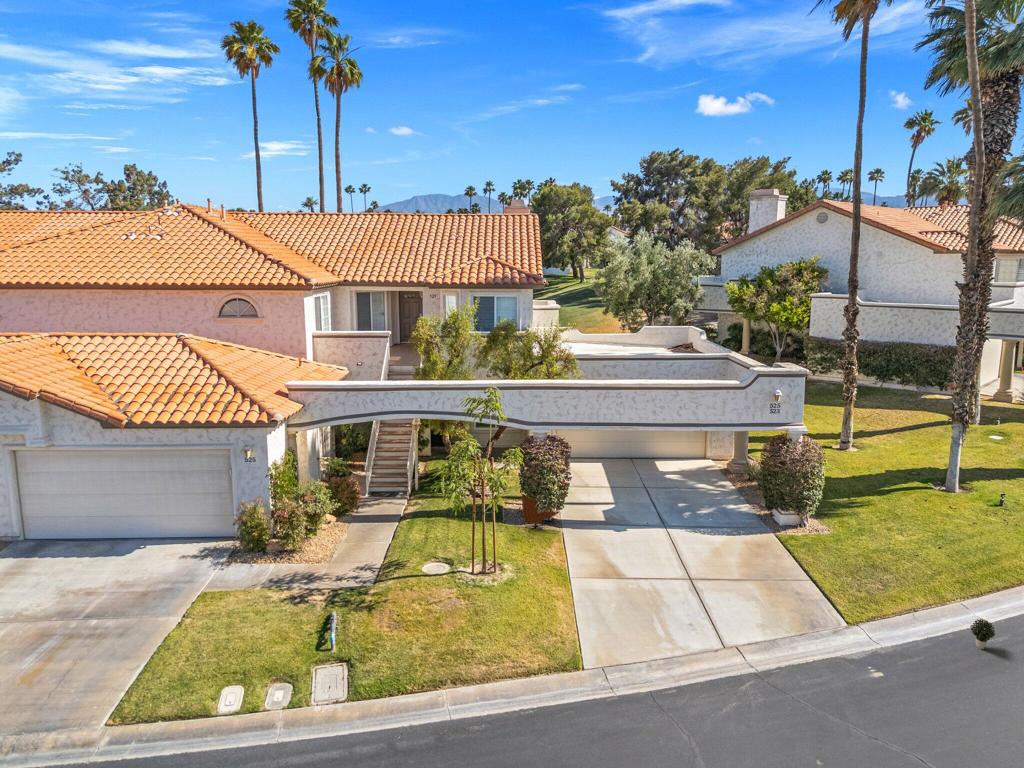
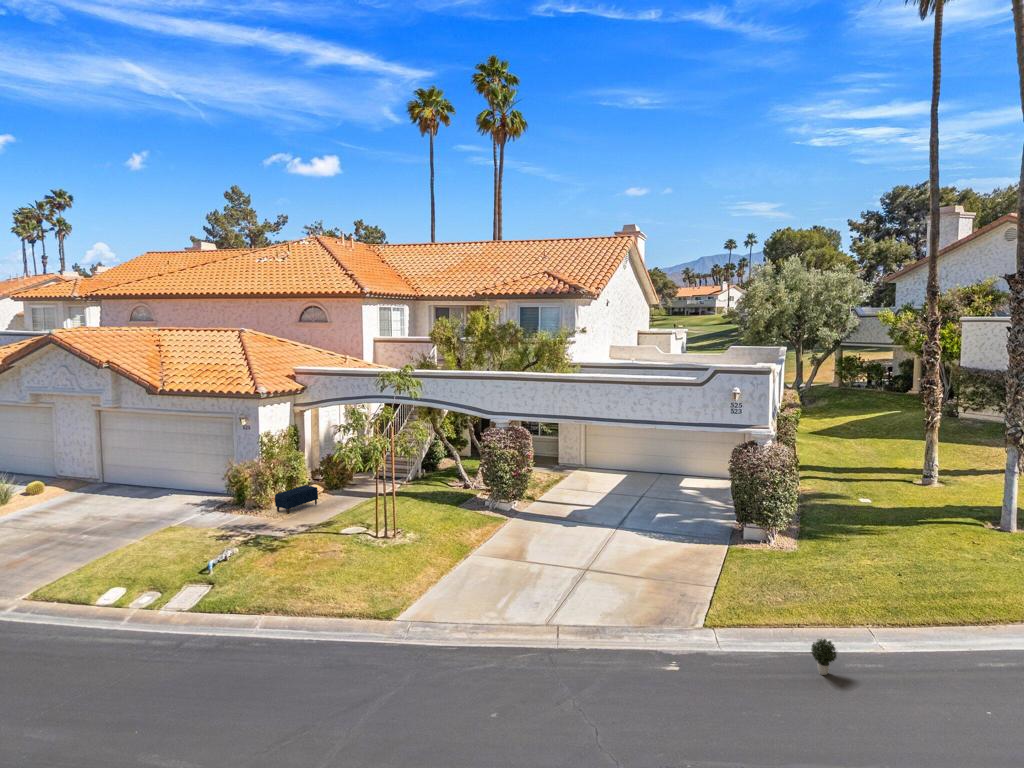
lounge chair: present [521,496,557,531] -> none [470,481,514,519]
bench: none [300,518,340,556] -> present [275,485,318,514]

